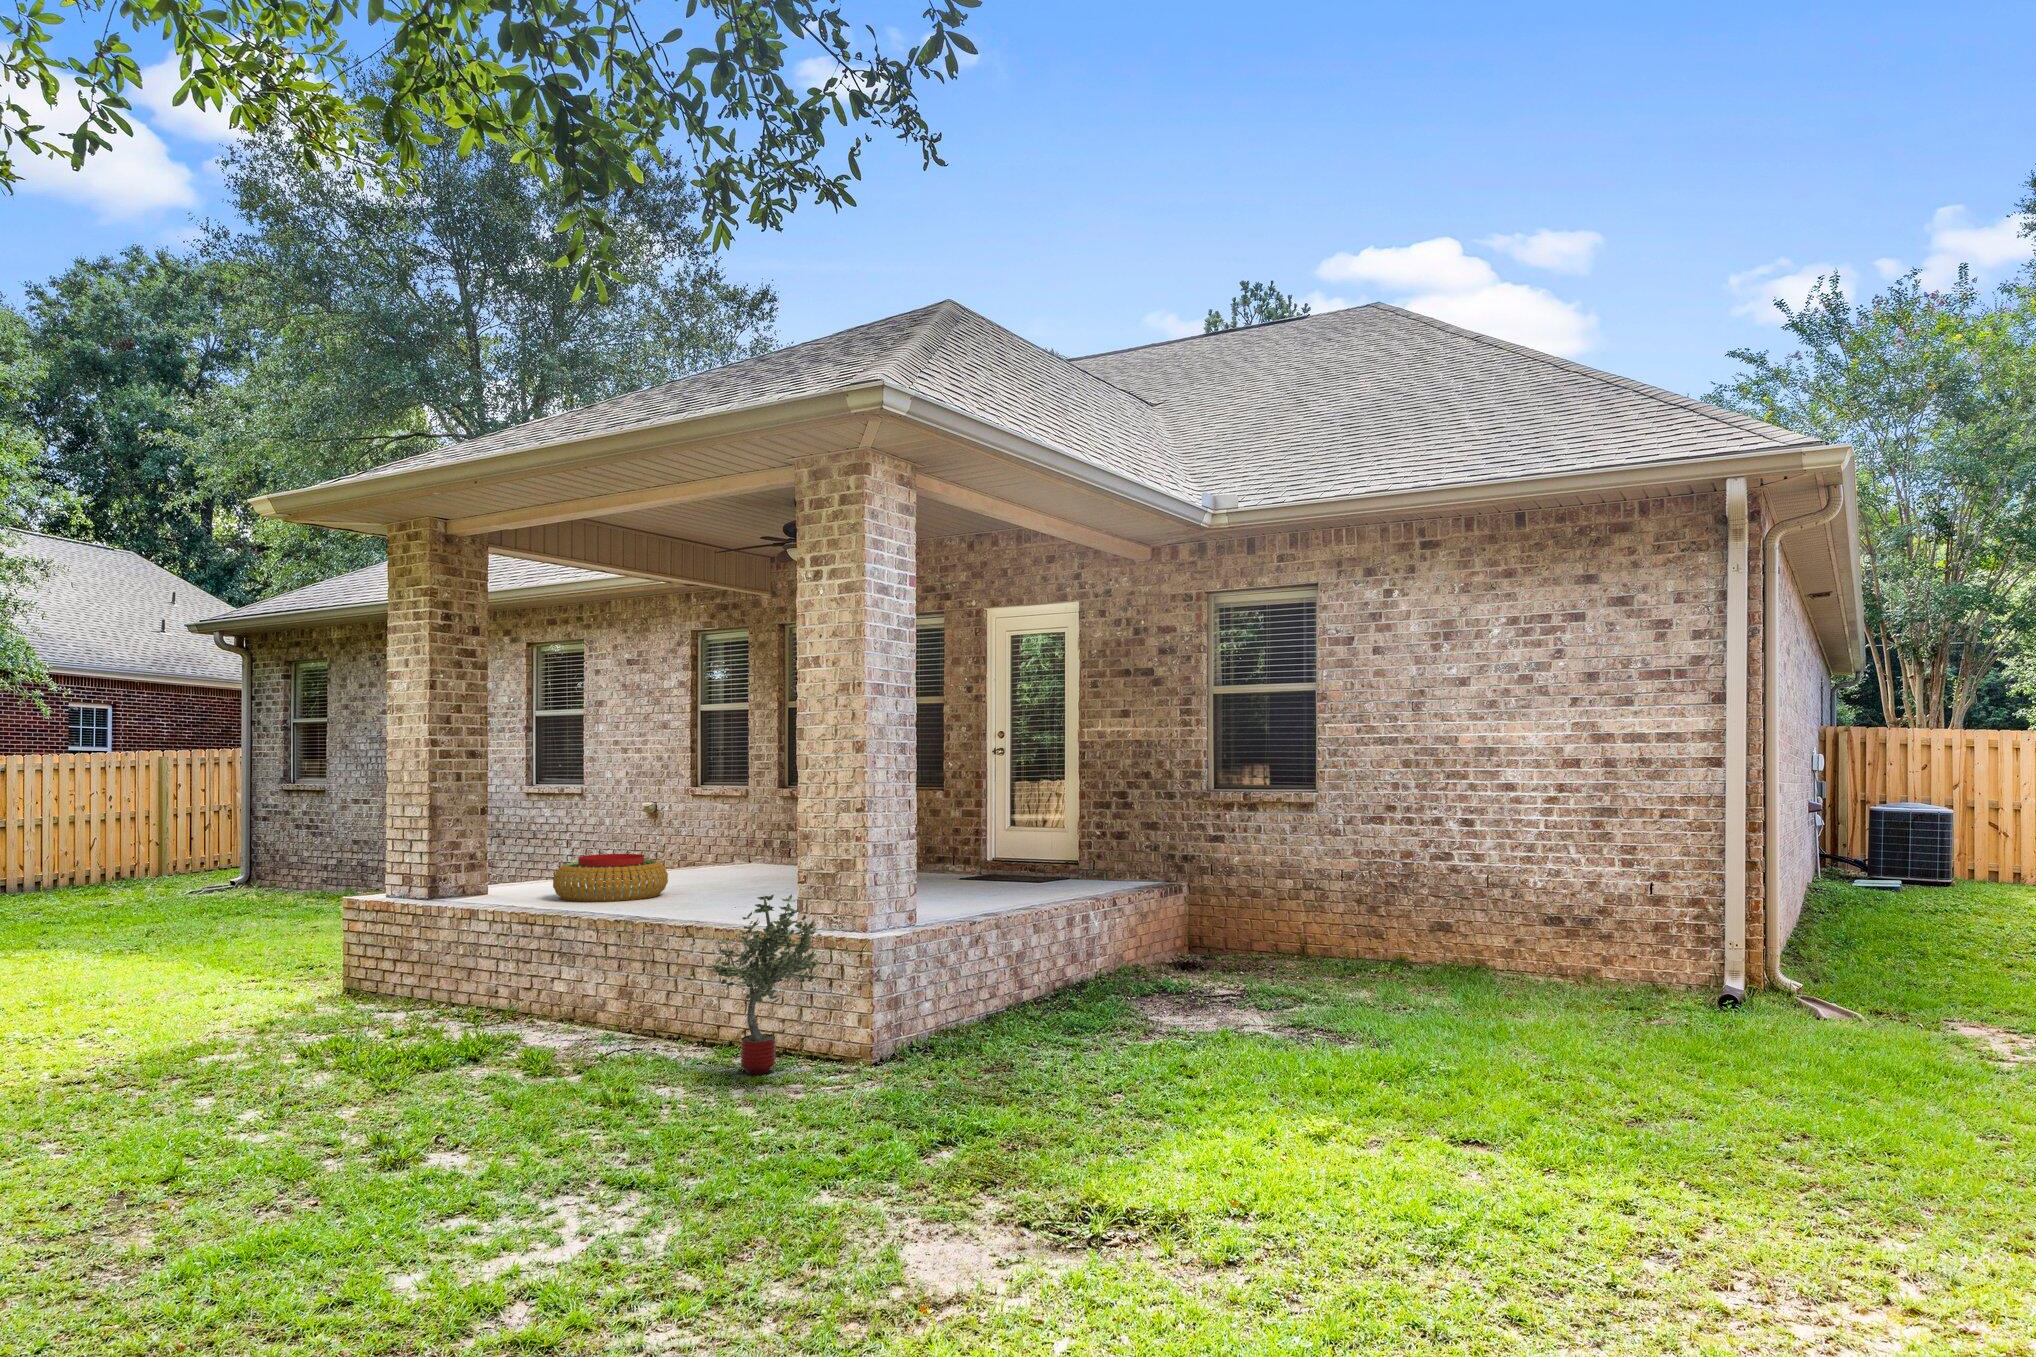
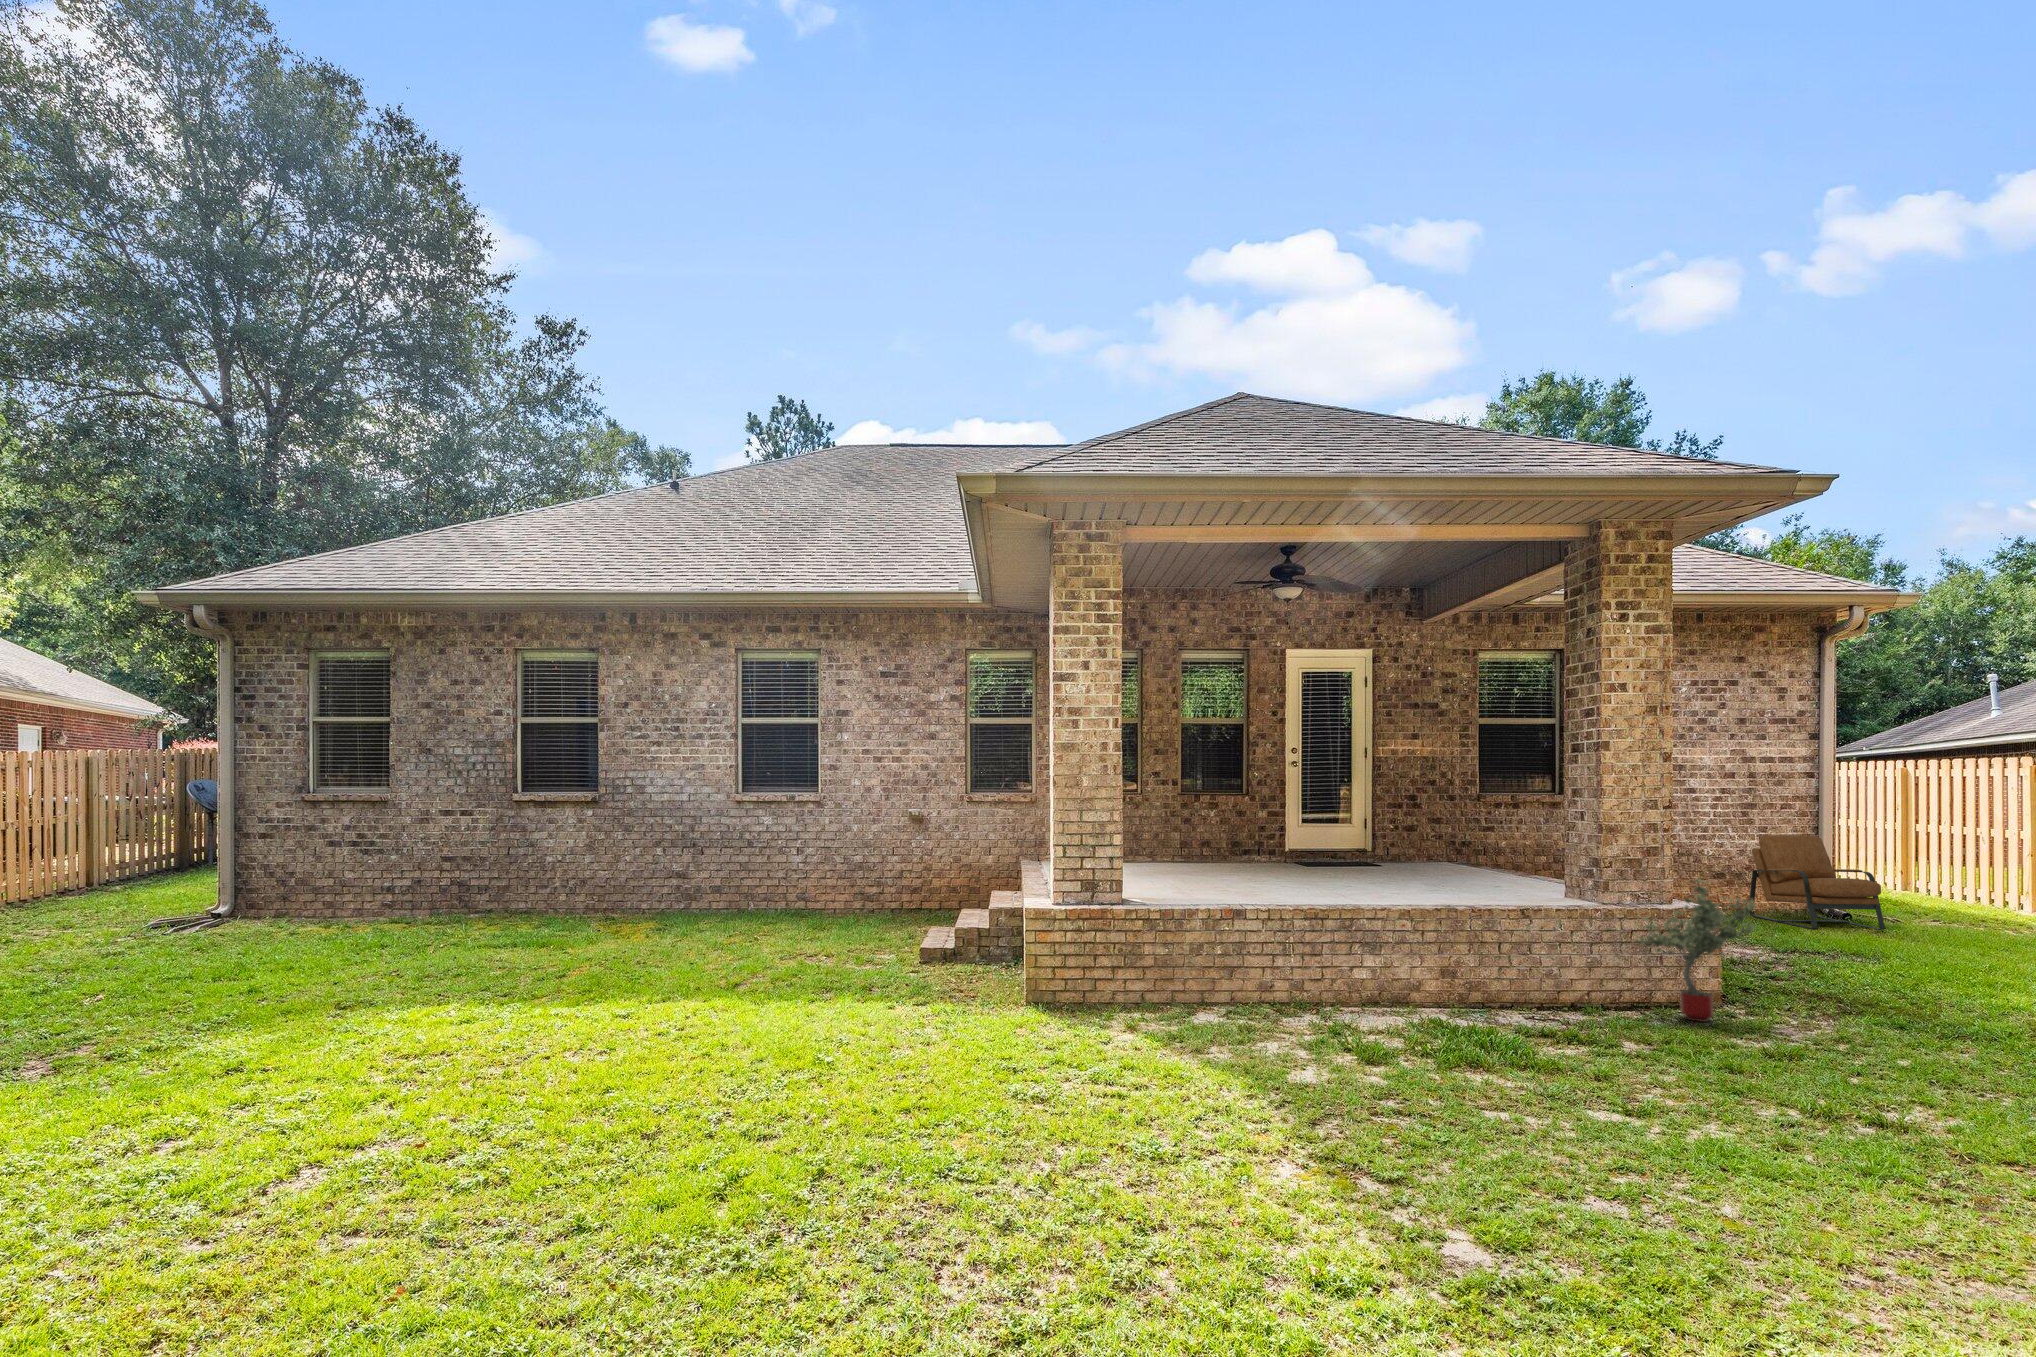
pouf: present [553,854,668,902] -> none [1182,855,1283,899]
chair: none [1578,859,1714,1023] -> present [1749,835,1885,930]

